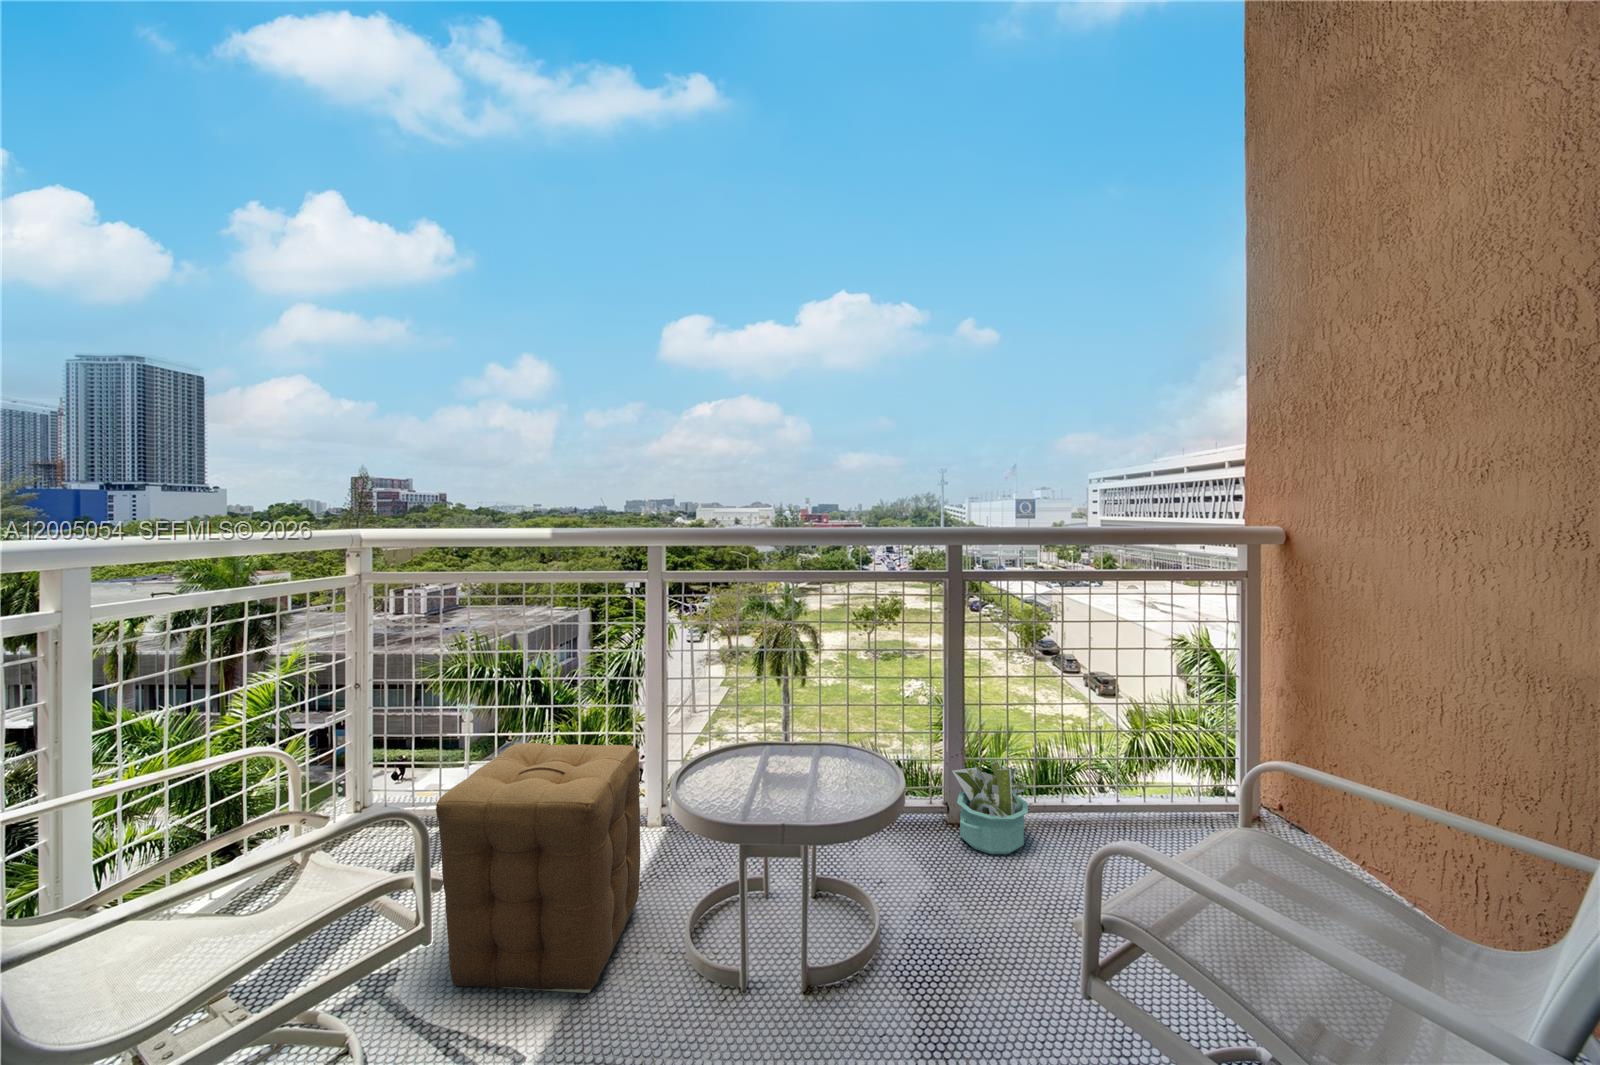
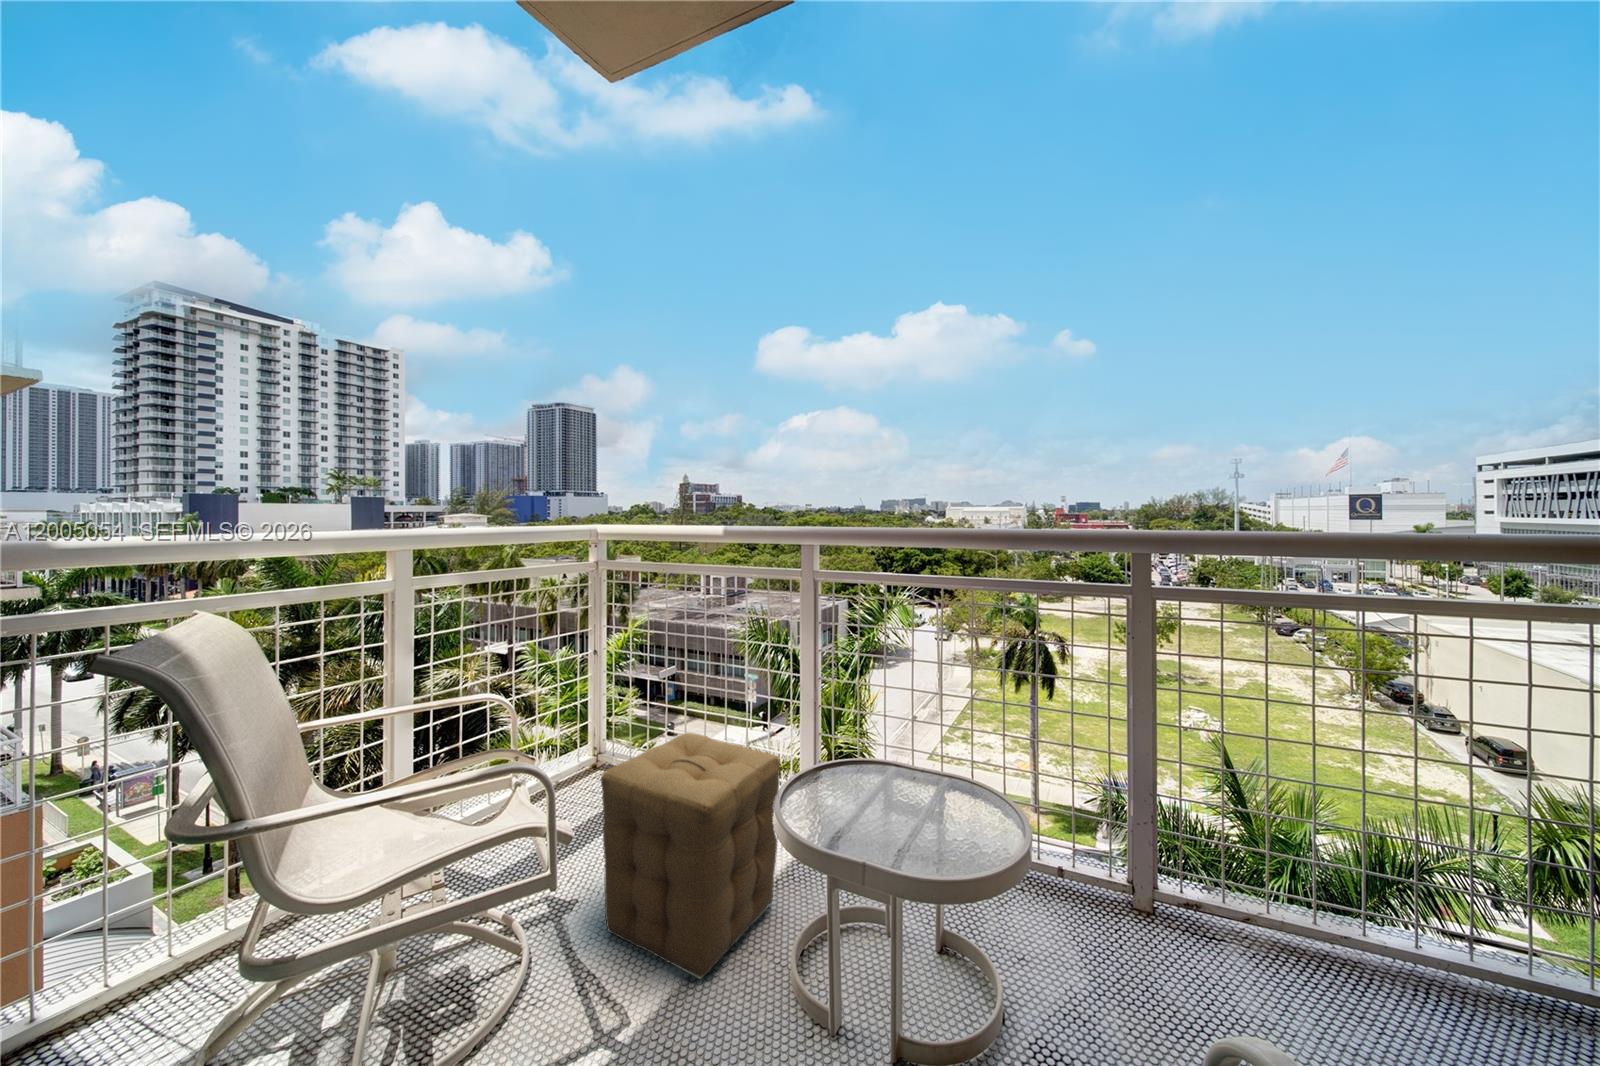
decorative plant: present [952,761,1028,854] -> none [1136,848,1241,975]

